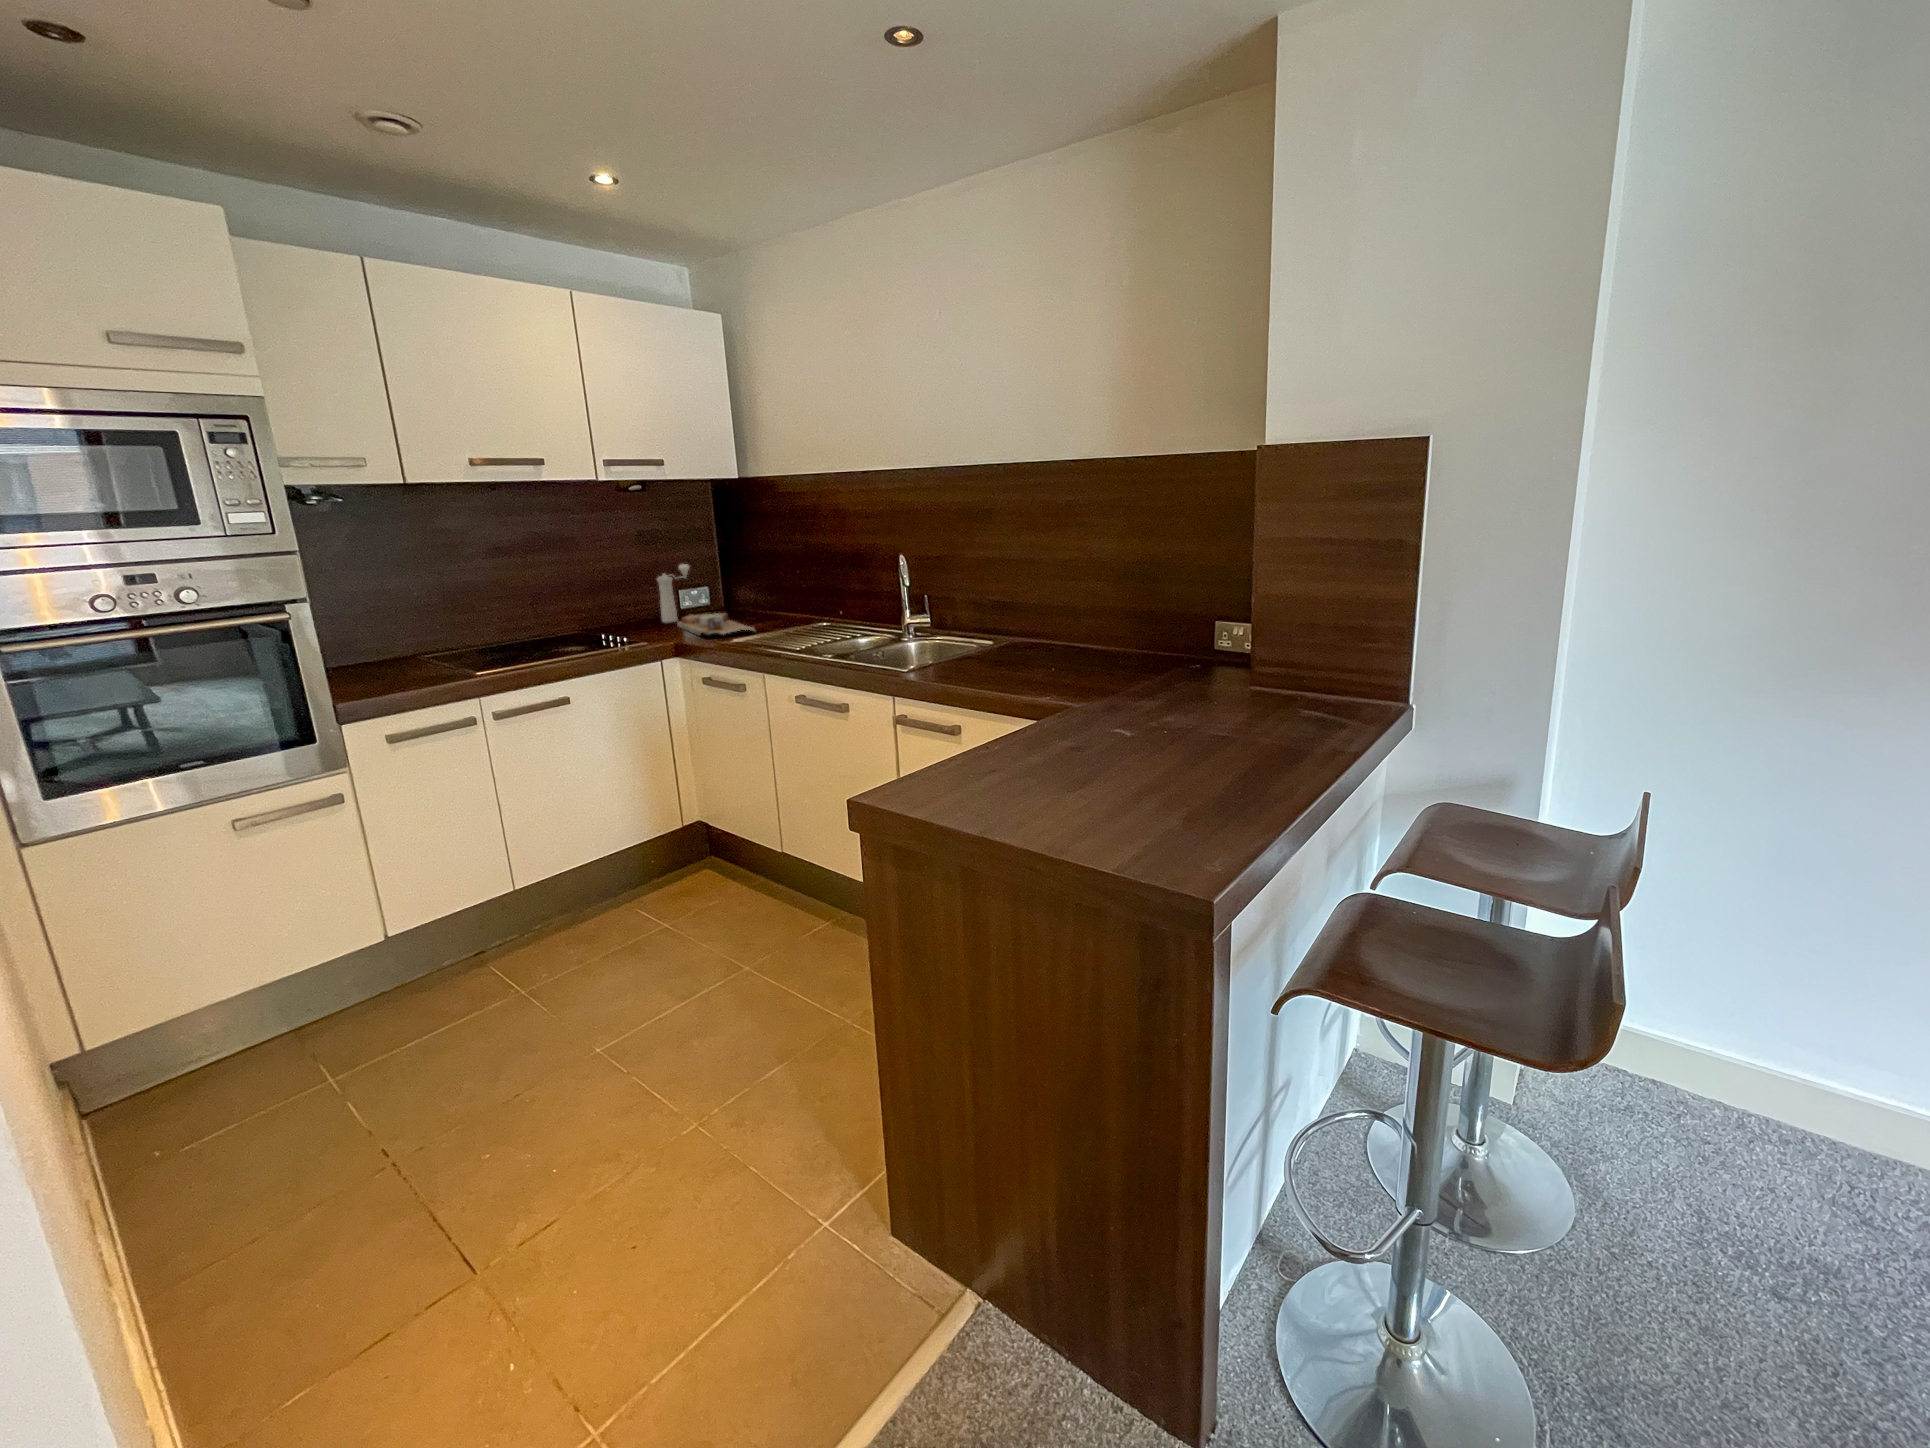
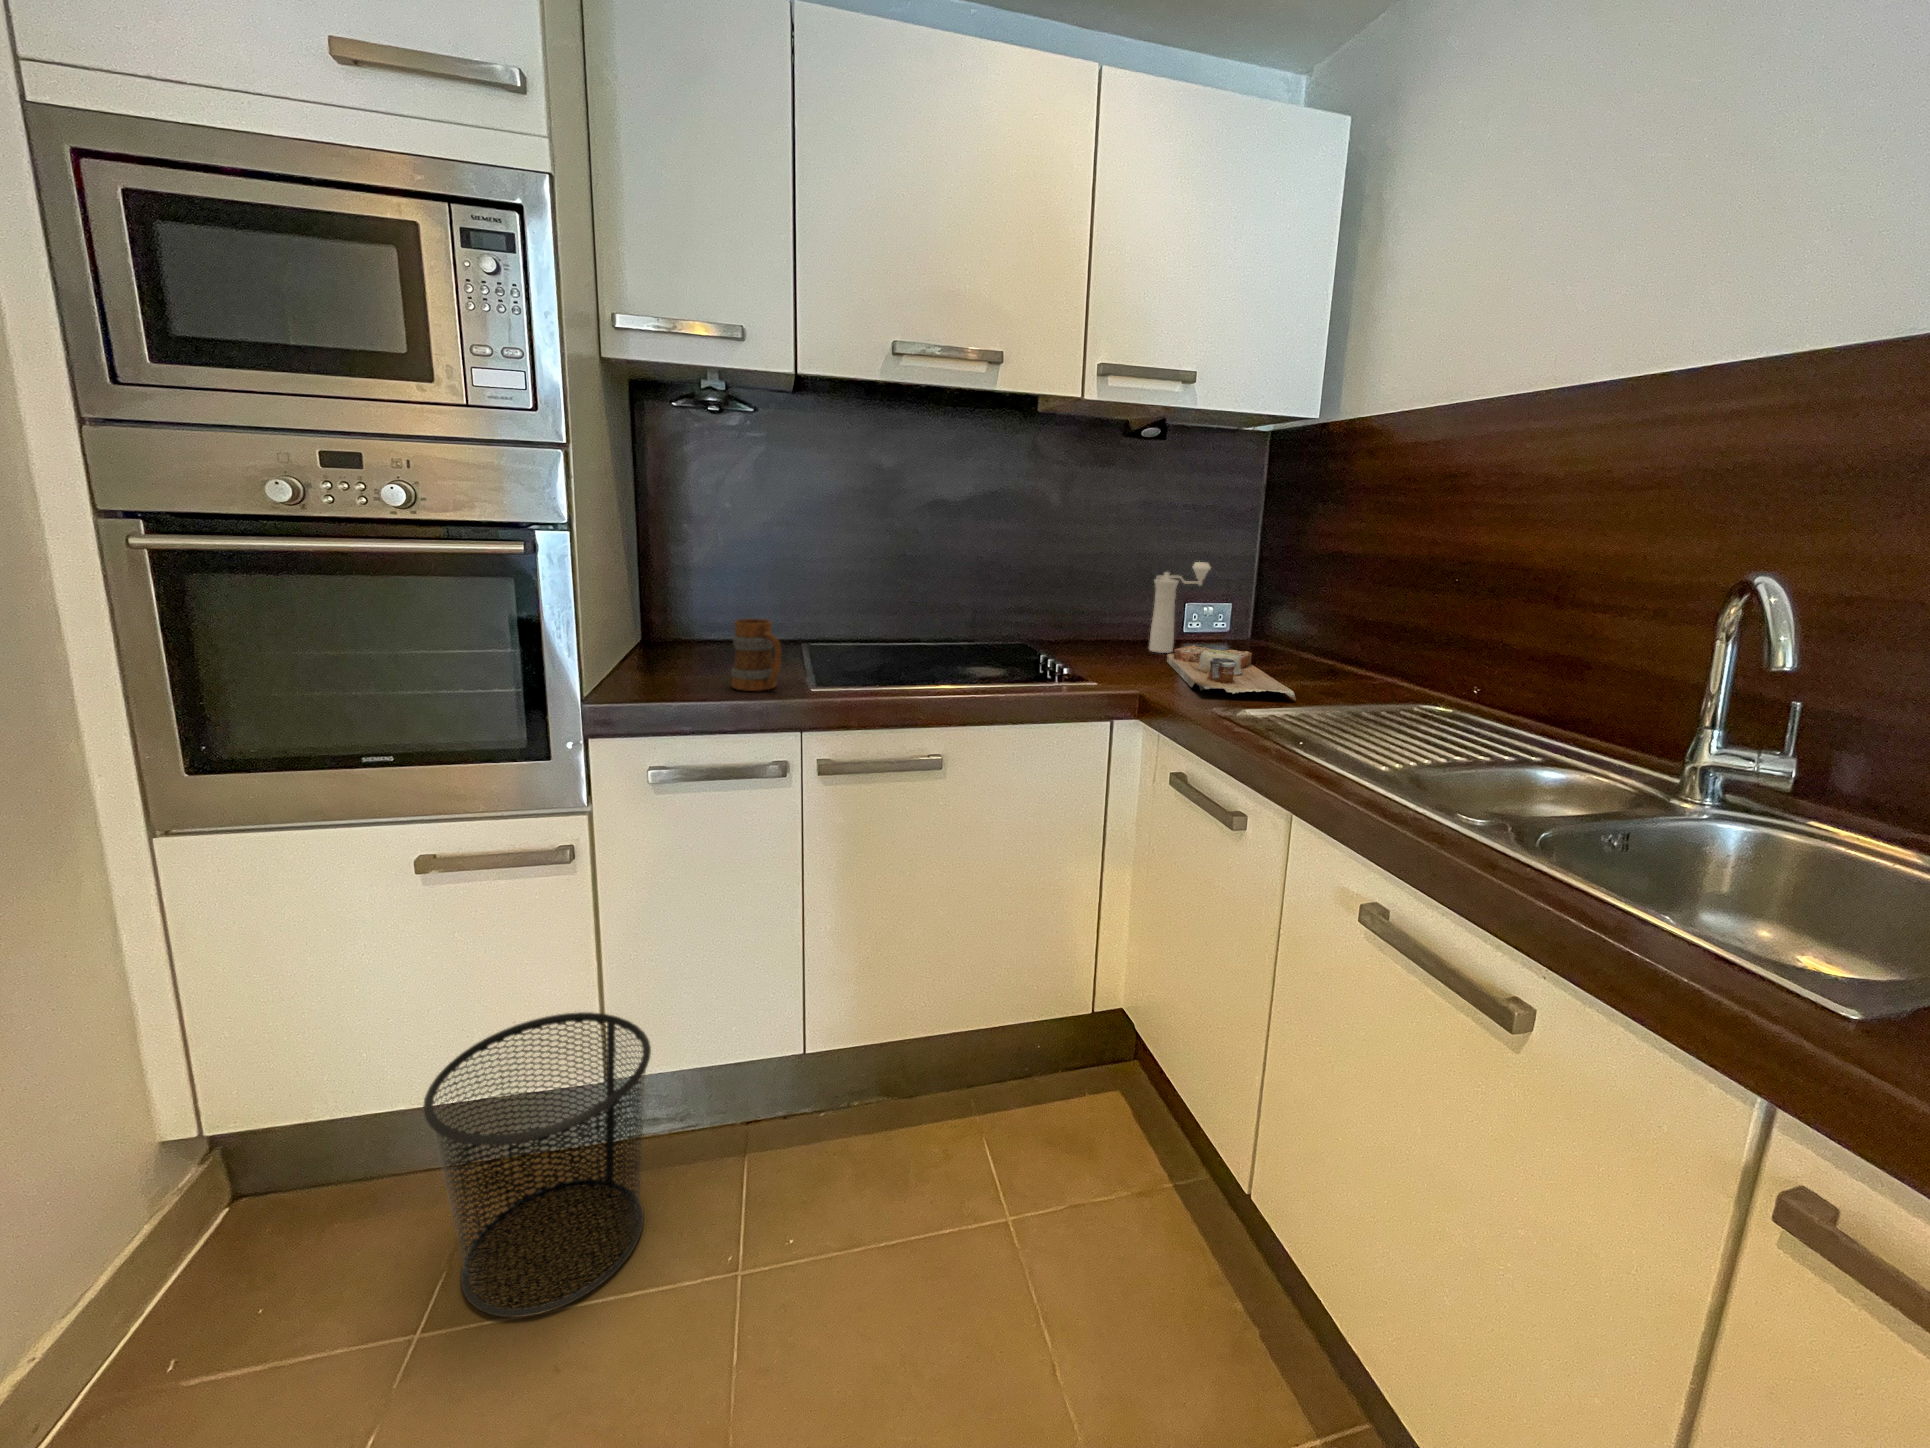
mug: none [409,638,451,683] -> present [731,619,781,691]
waste bin: none [294,889,450,1053] -> present [423,1012,651,1317]

